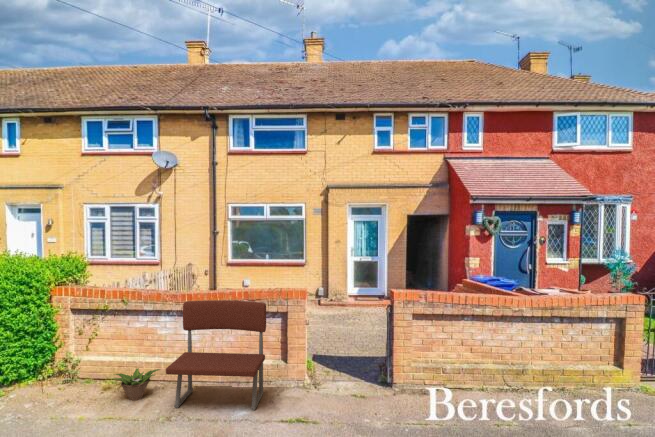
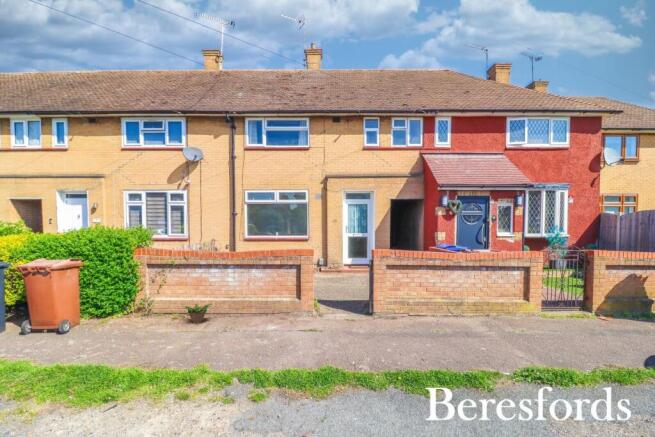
bench: present [166,300,266,411] -> none [221,256,286,328]

